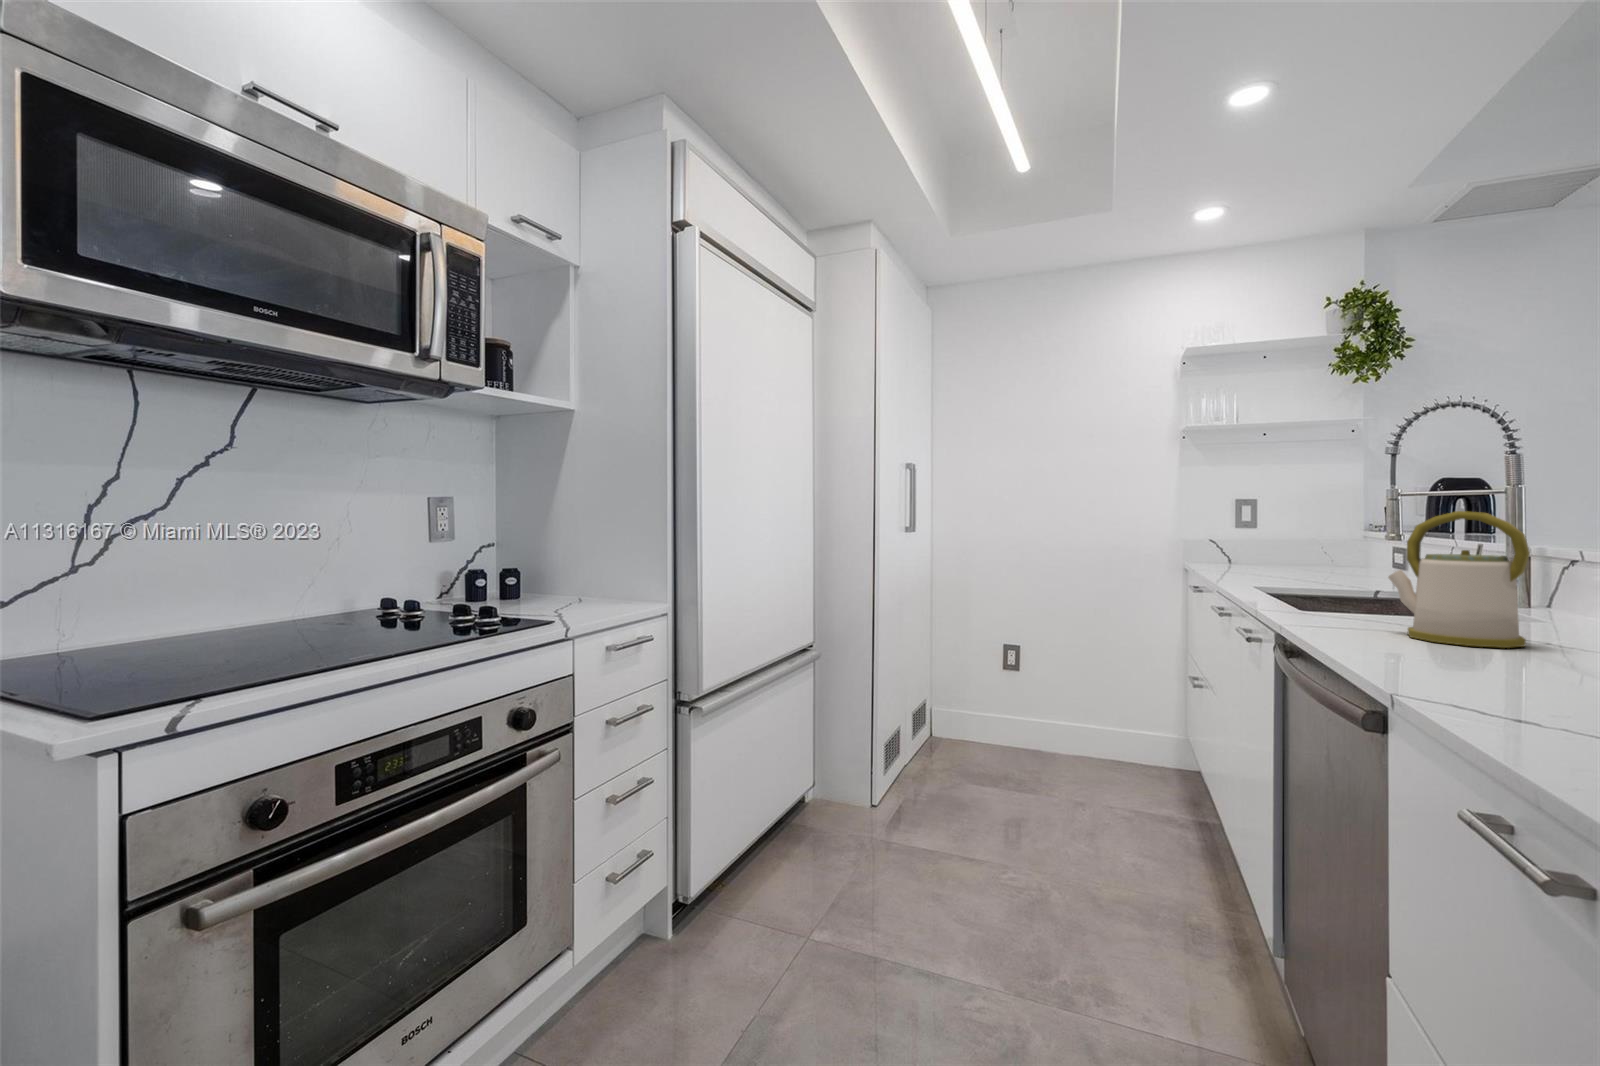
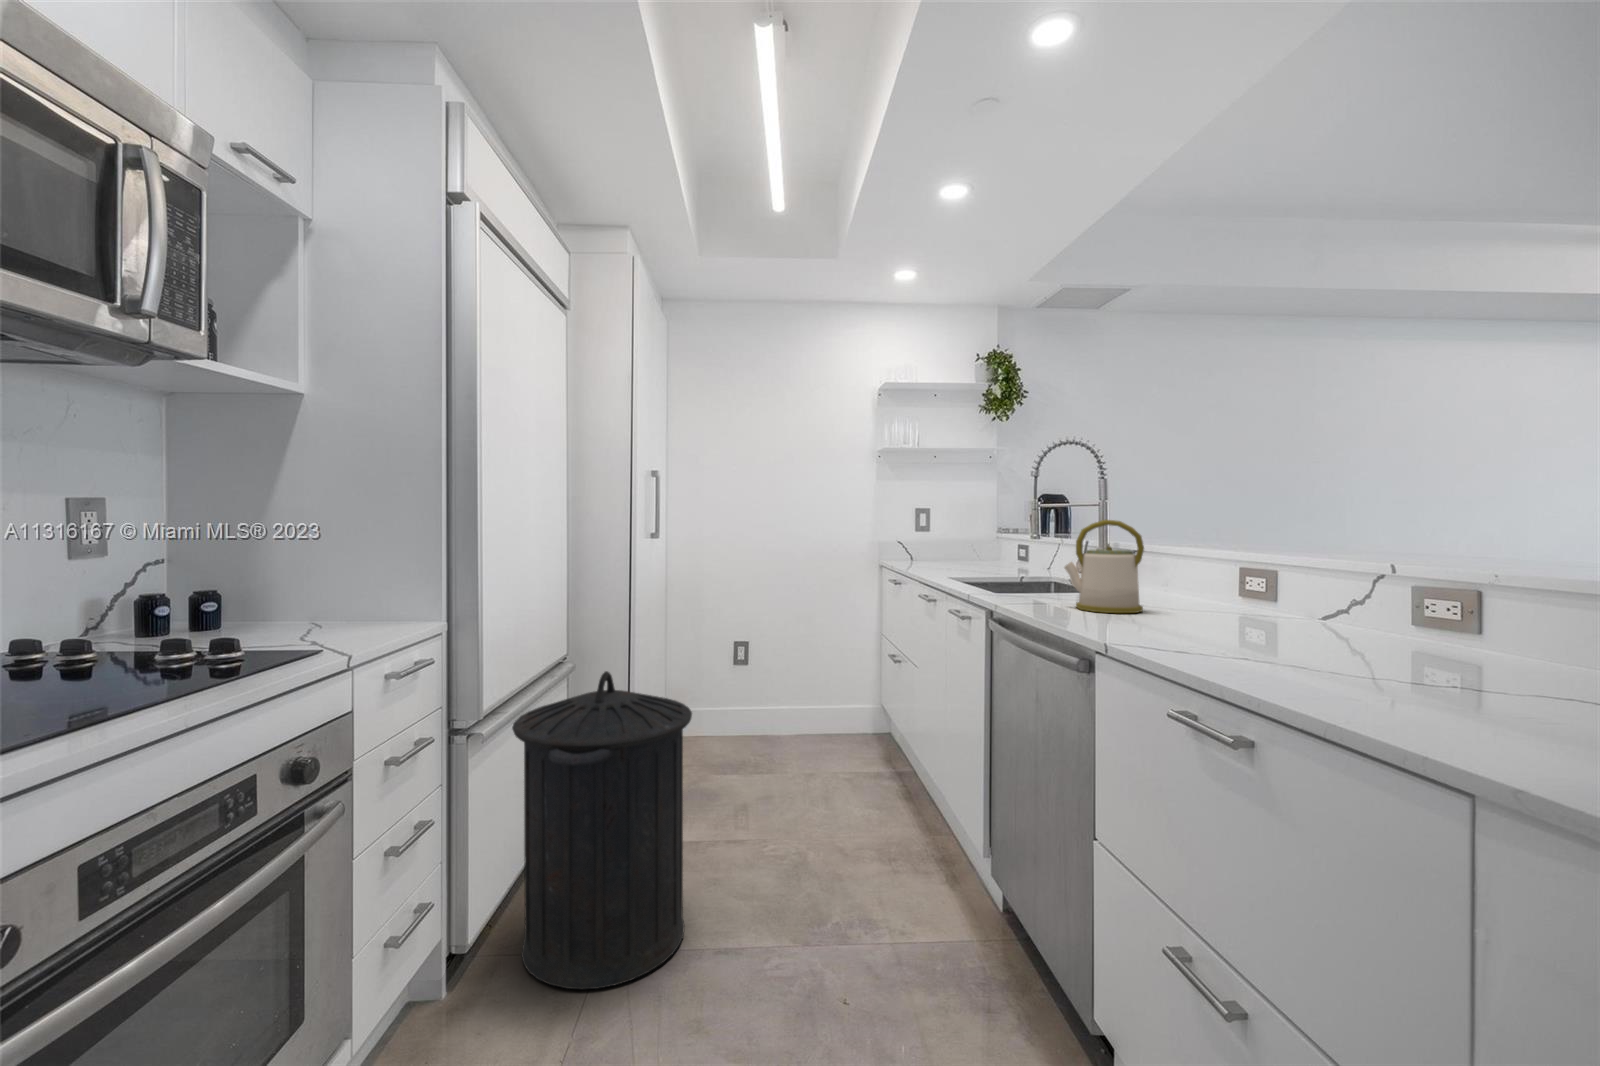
trash can: none [726,663,896,973] -> present [512,671,692,990]

